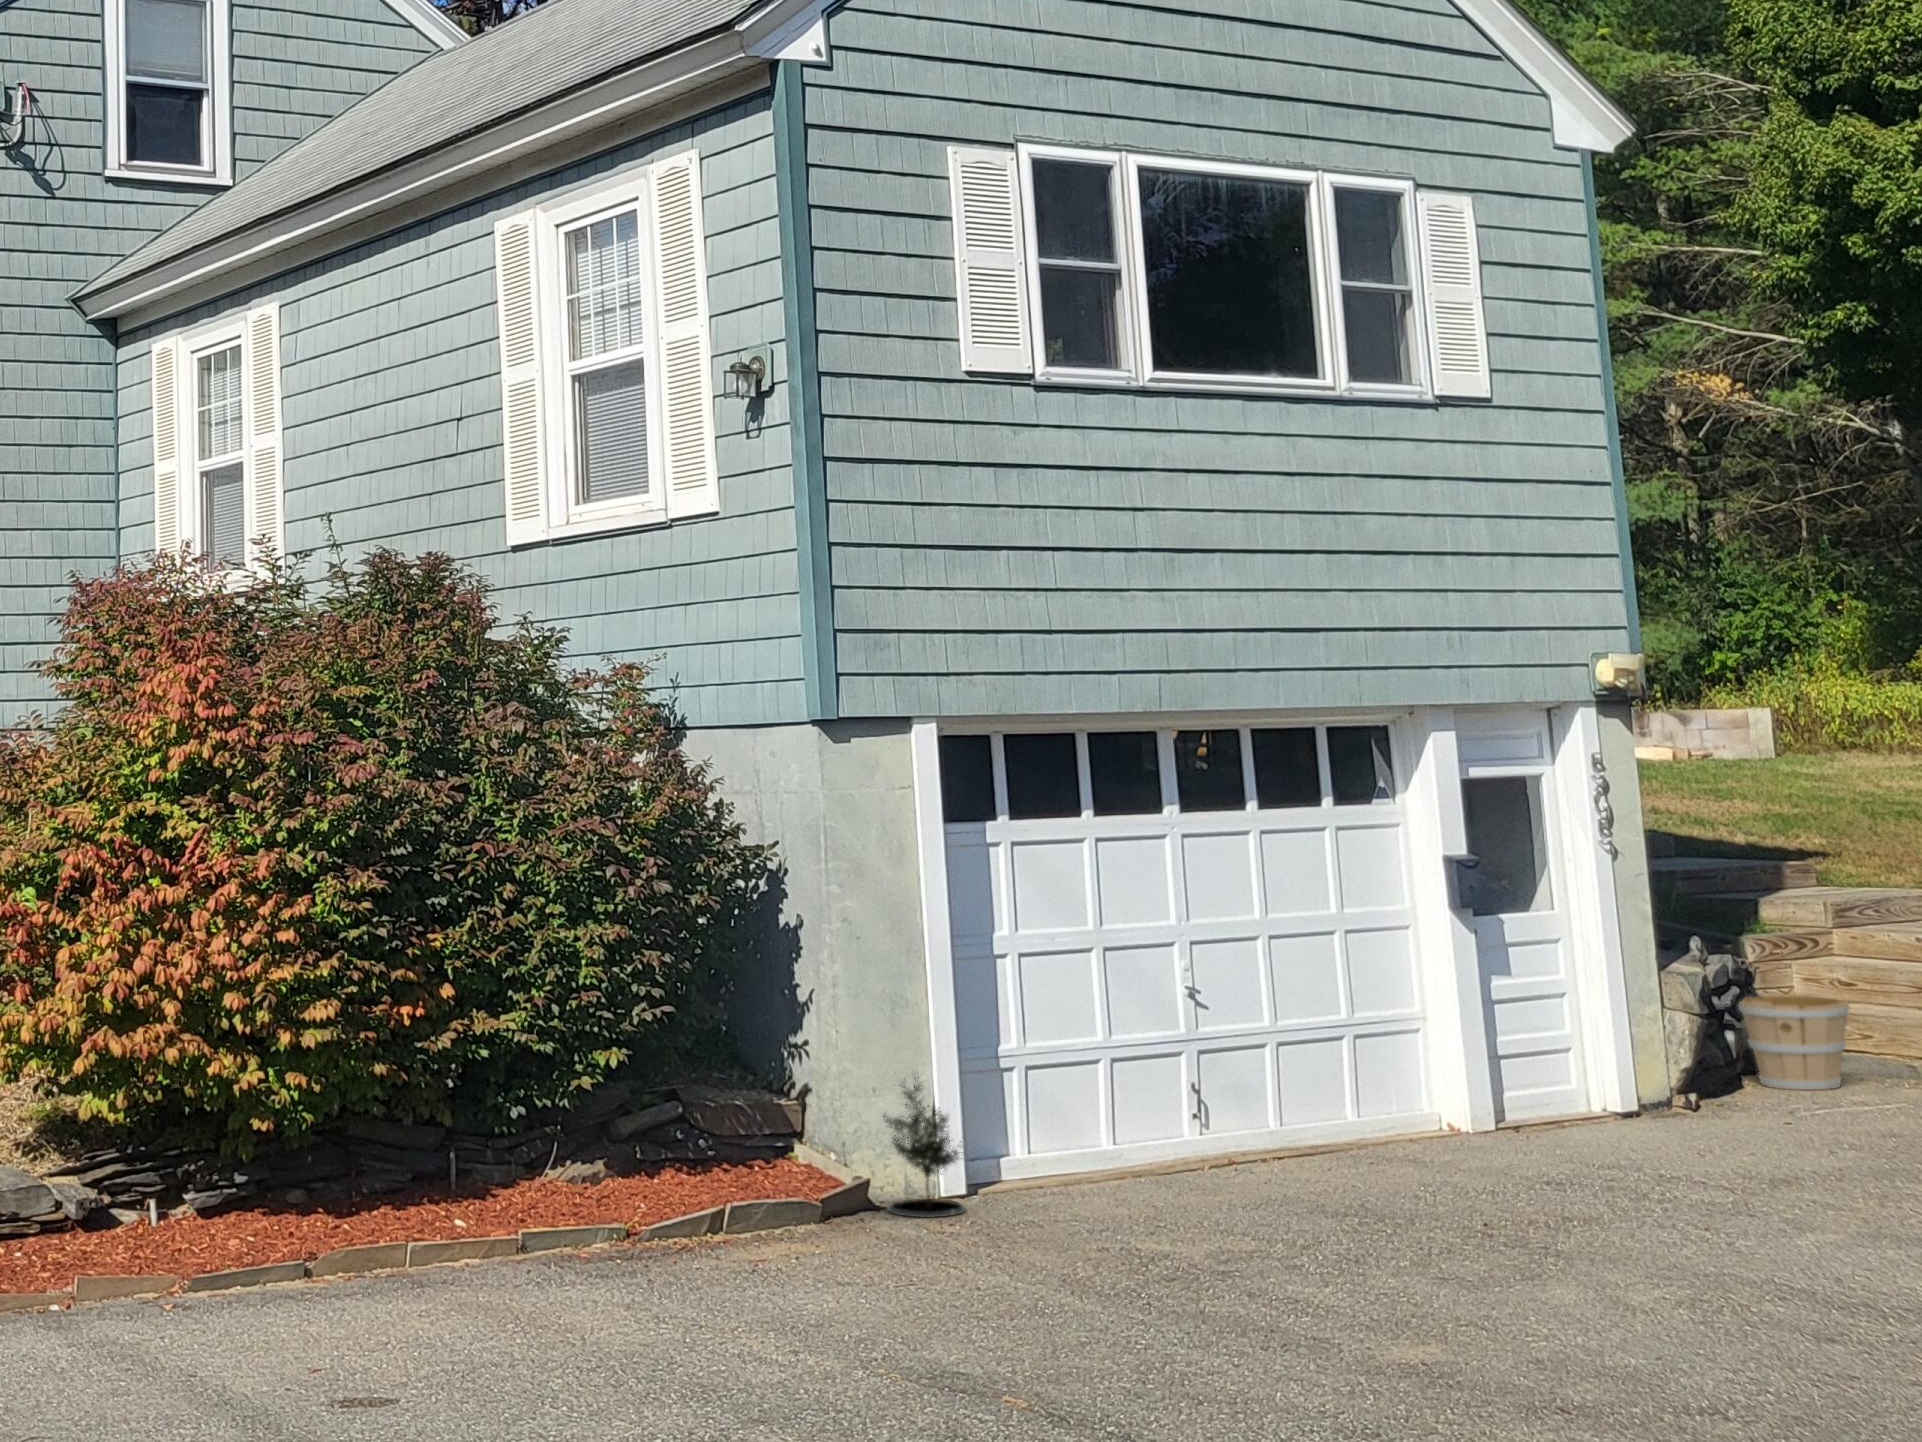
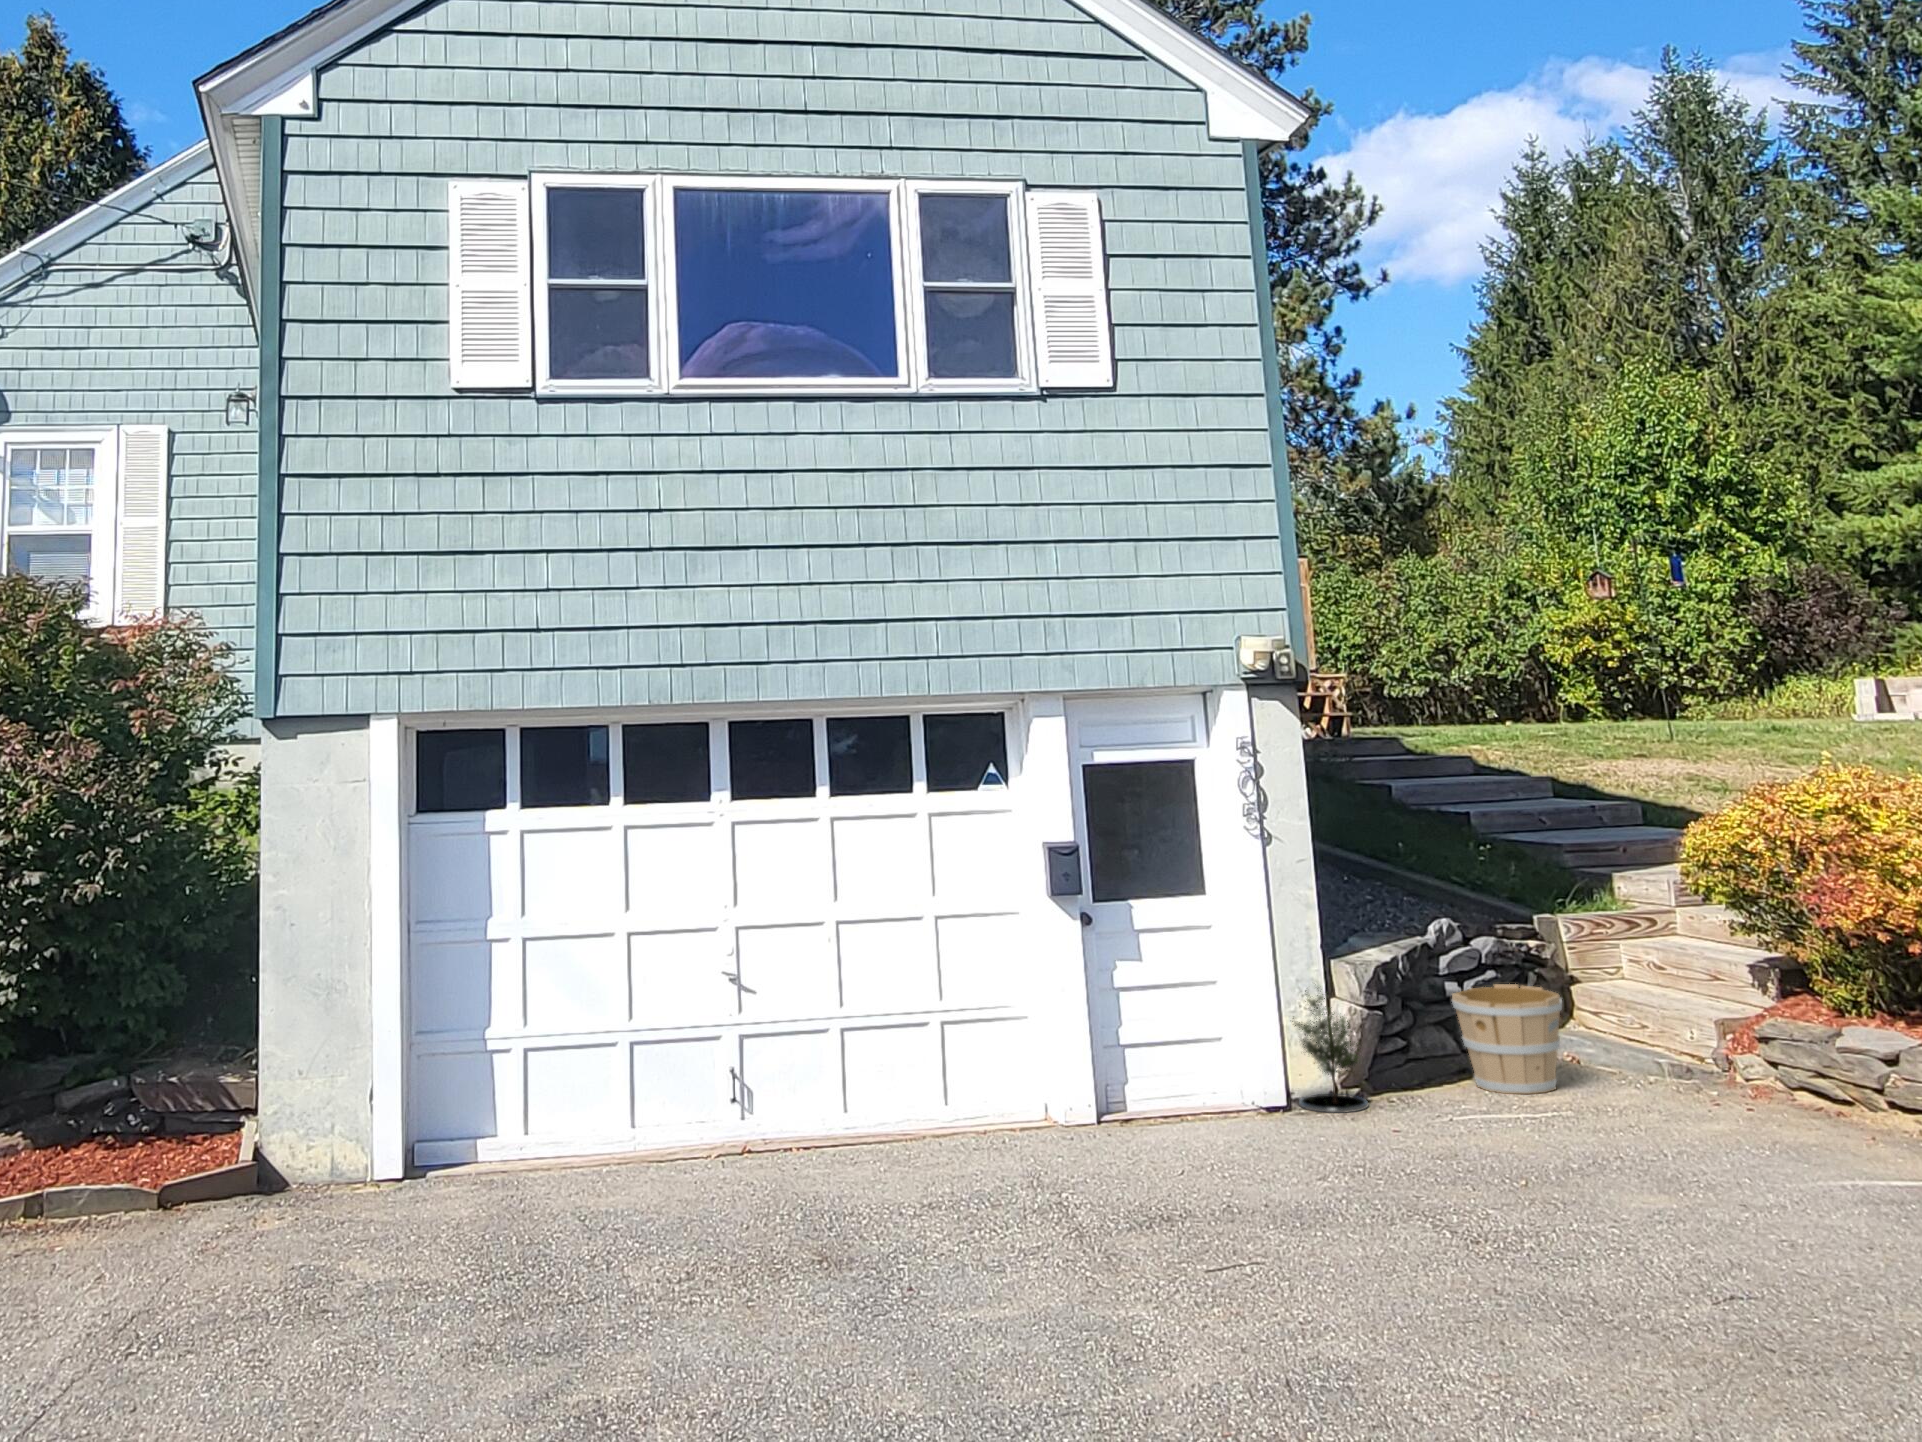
potted tree: present [883,1077,965,1217] -> present [1292,988,1368,1113]

